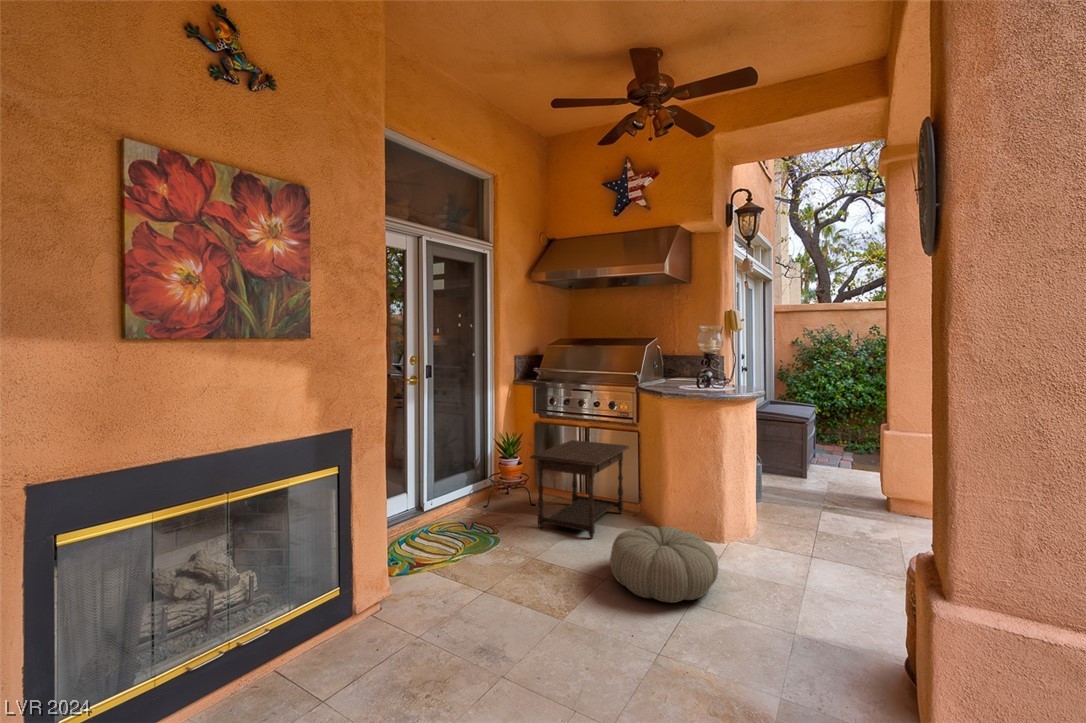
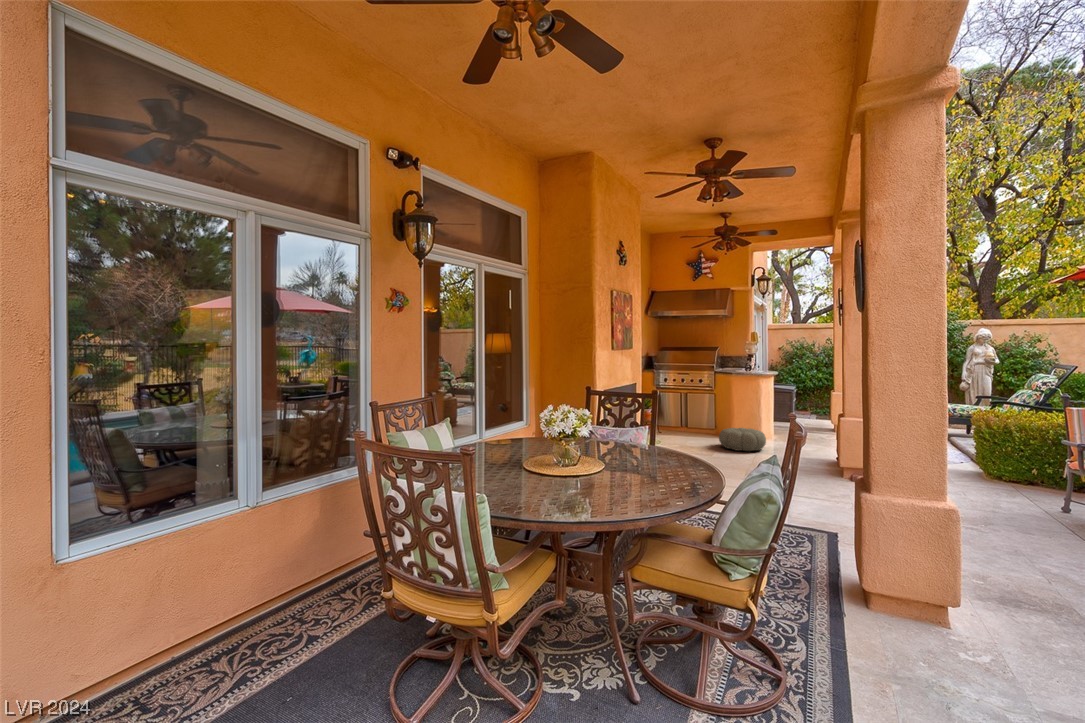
side table: present [530,440,629,538] -> none [668,399,710,440]

